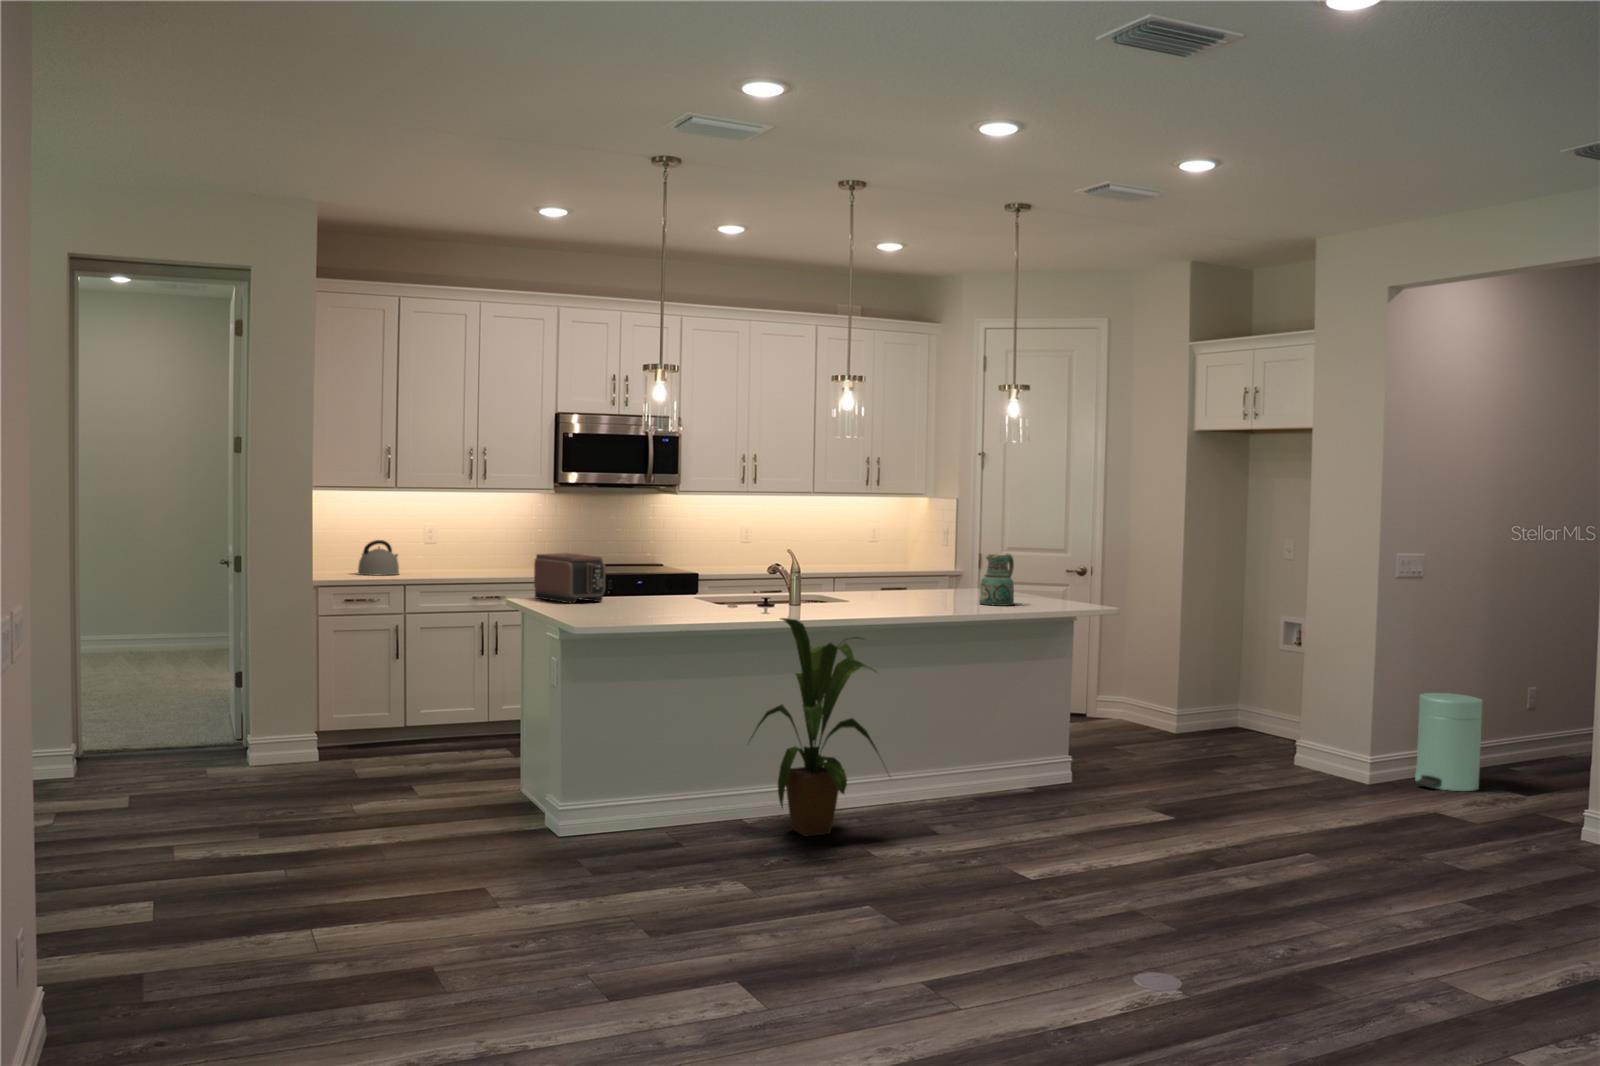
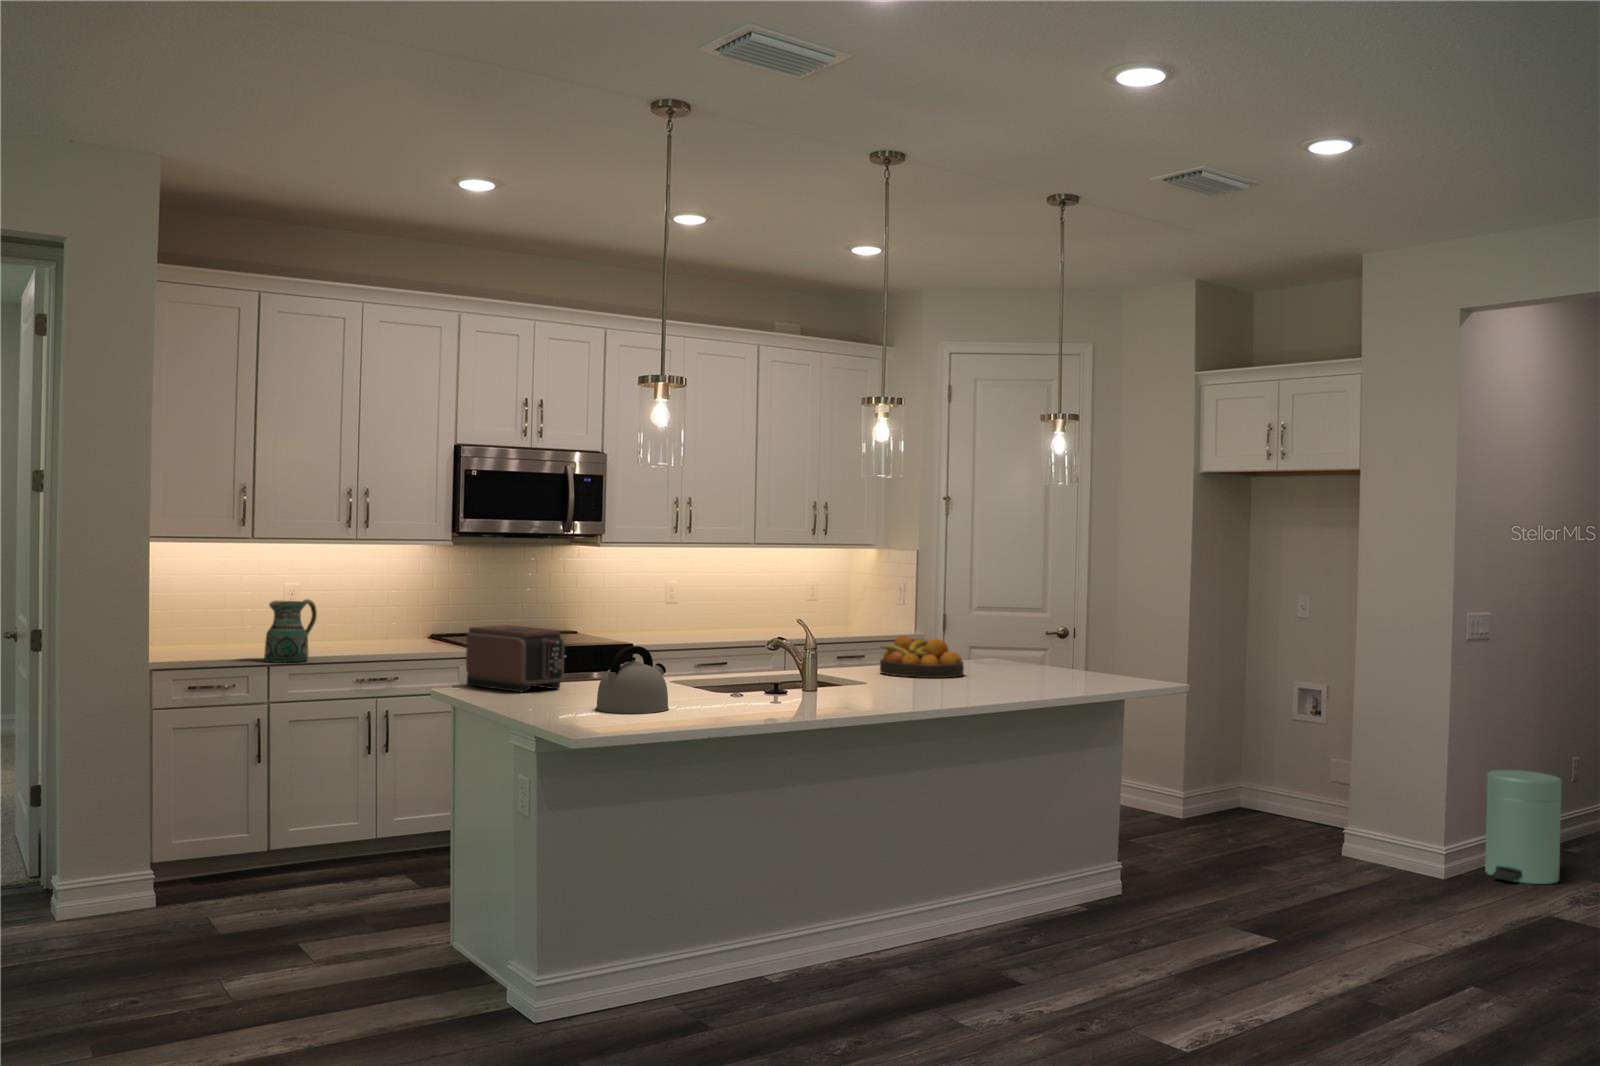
kettle: present [358,540,399,576] -> present [596,646,669,714]
ceramic pitcher: present [979,553,1014,606] -> present [264,599,317,662]
fruit bowl: none [876,567,946,602] -> present [880,636,964,678]
house plant: present [752,618,884,836] -> none [771,711,966,996]

